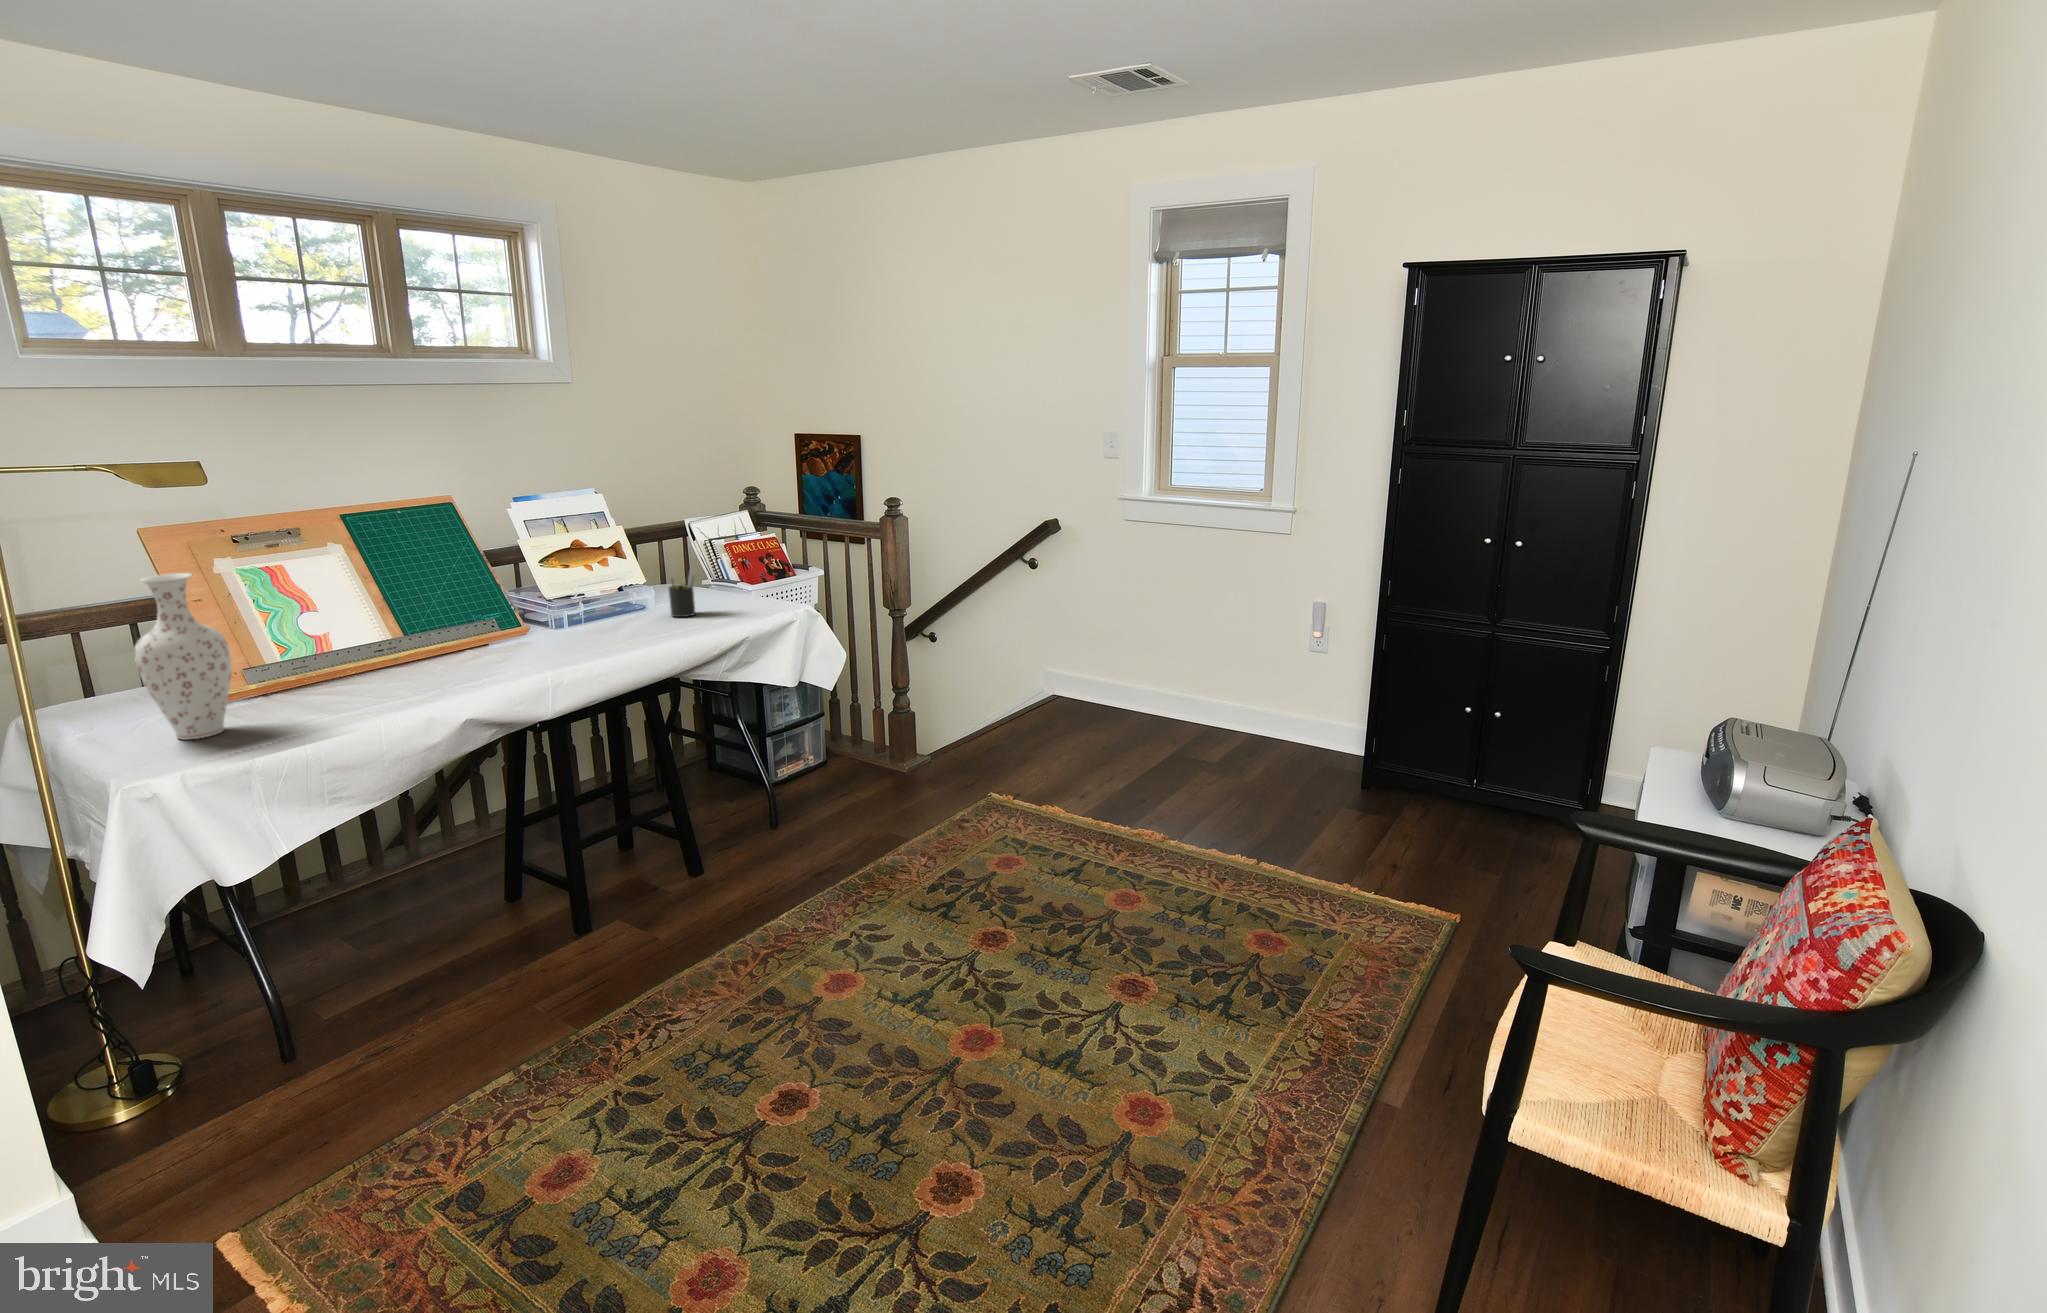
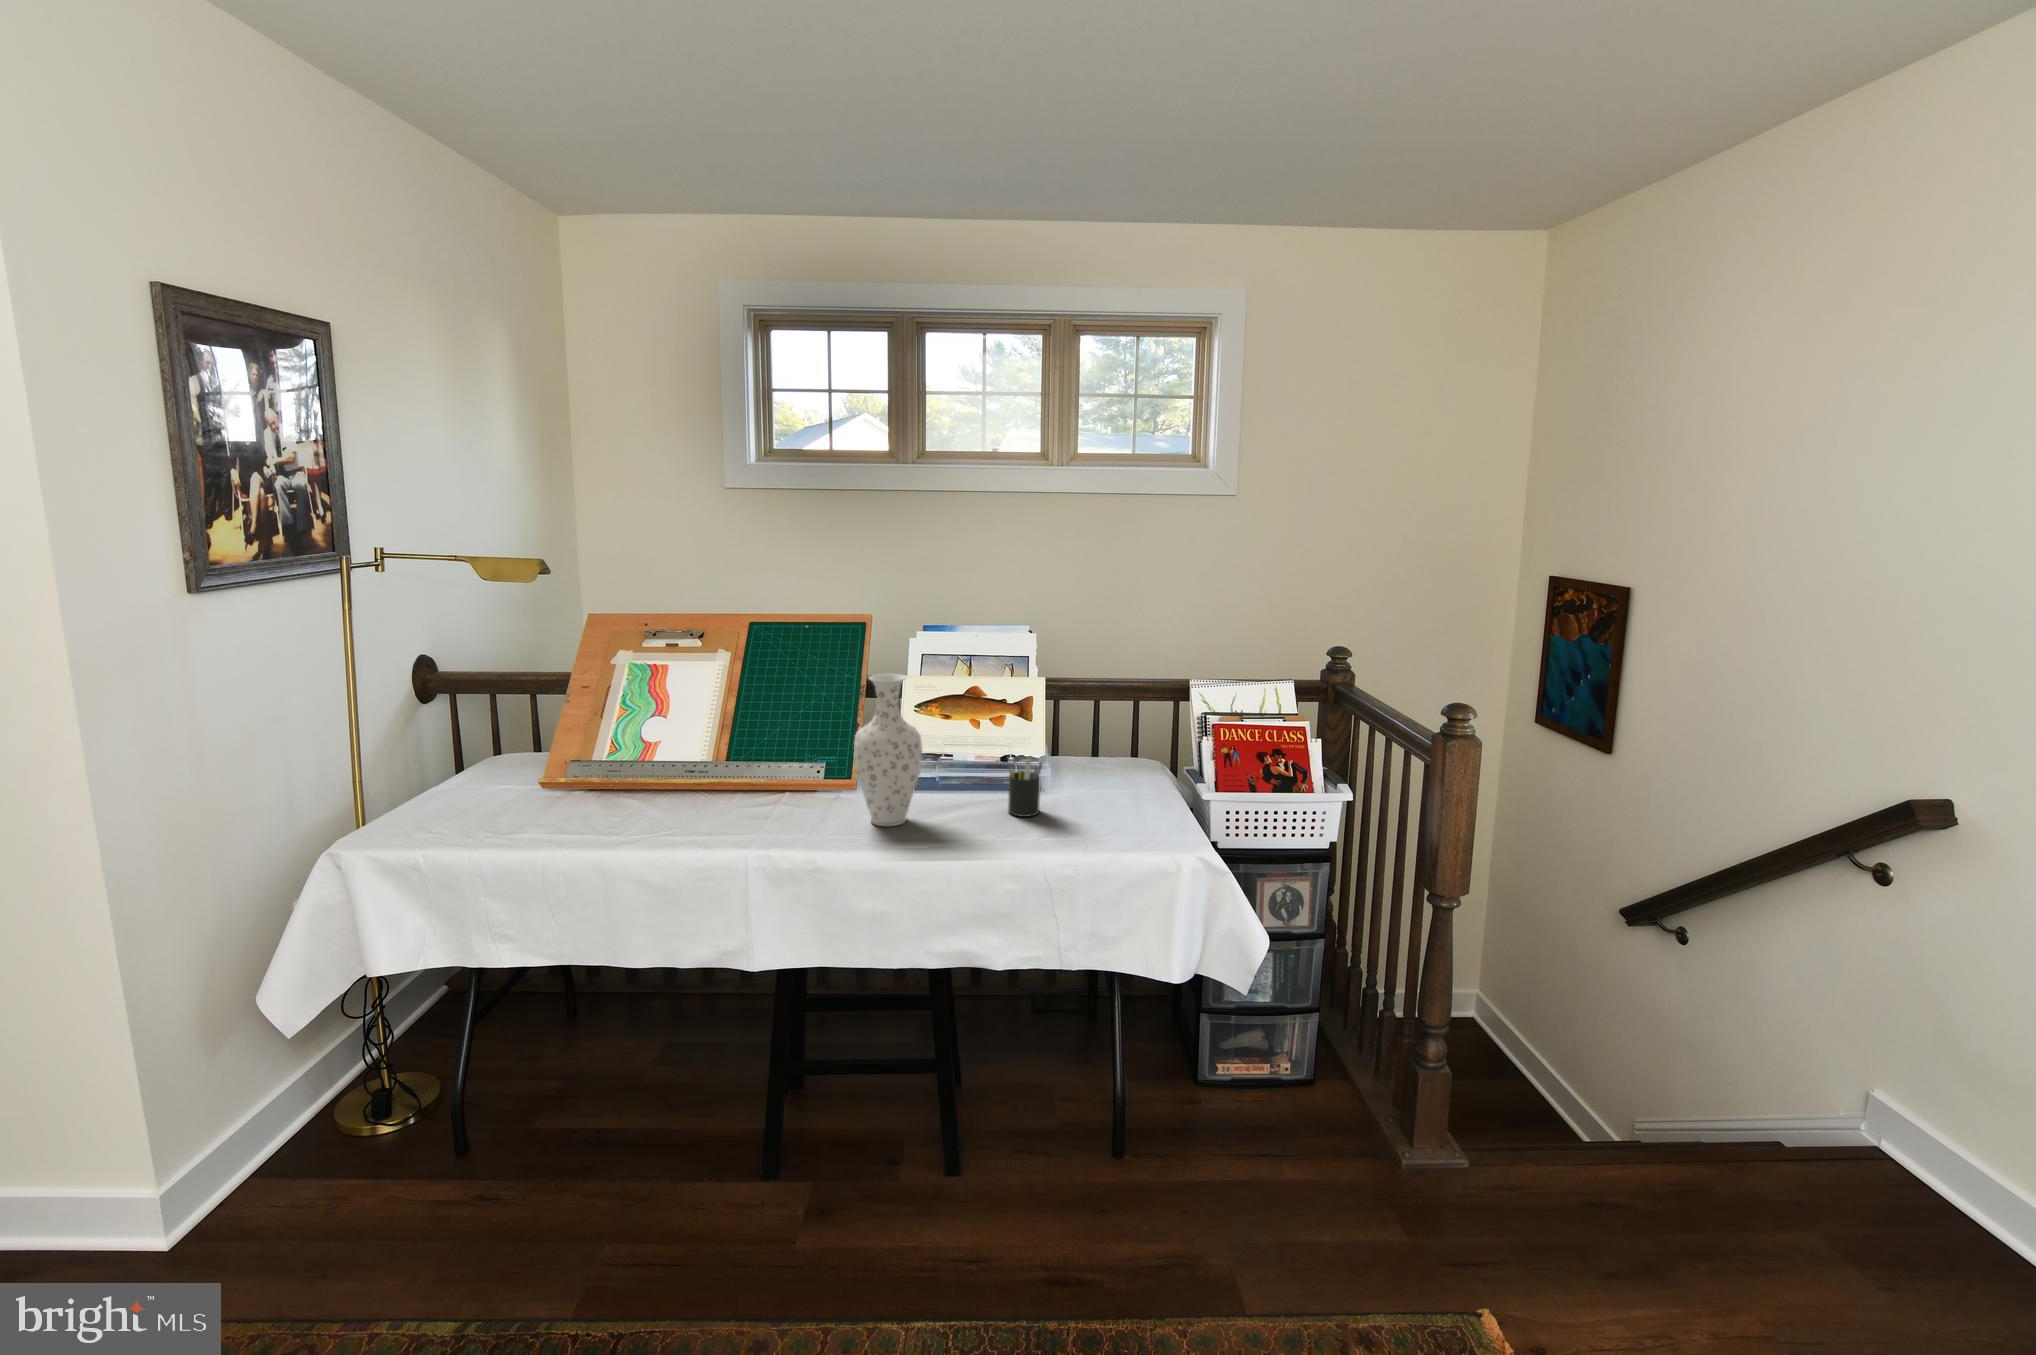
vase: present [135,573,232,739] -> present [854,674,922,826]

